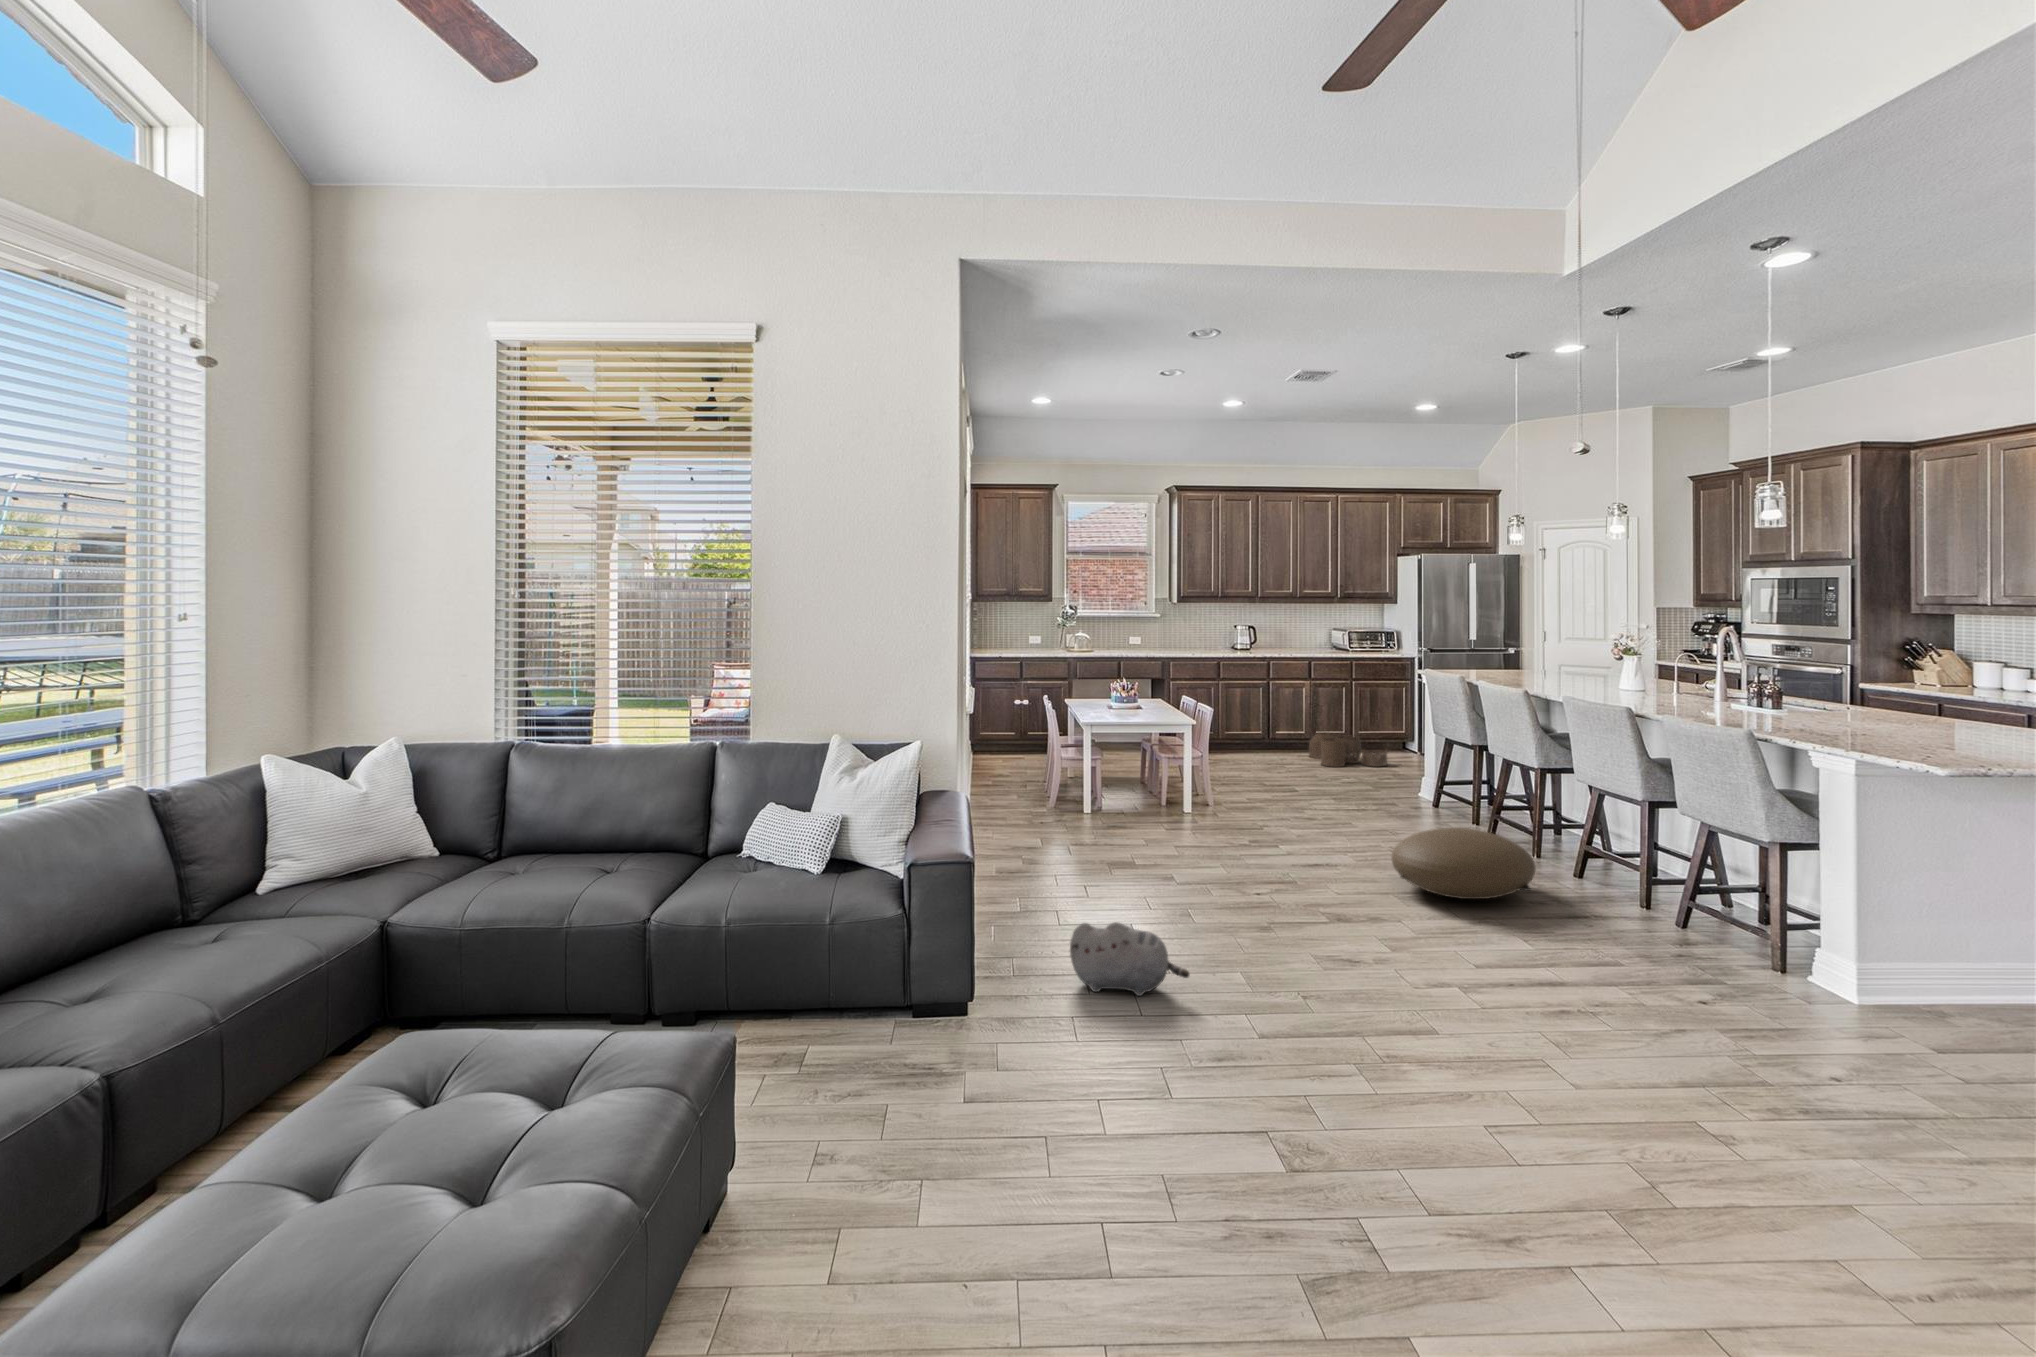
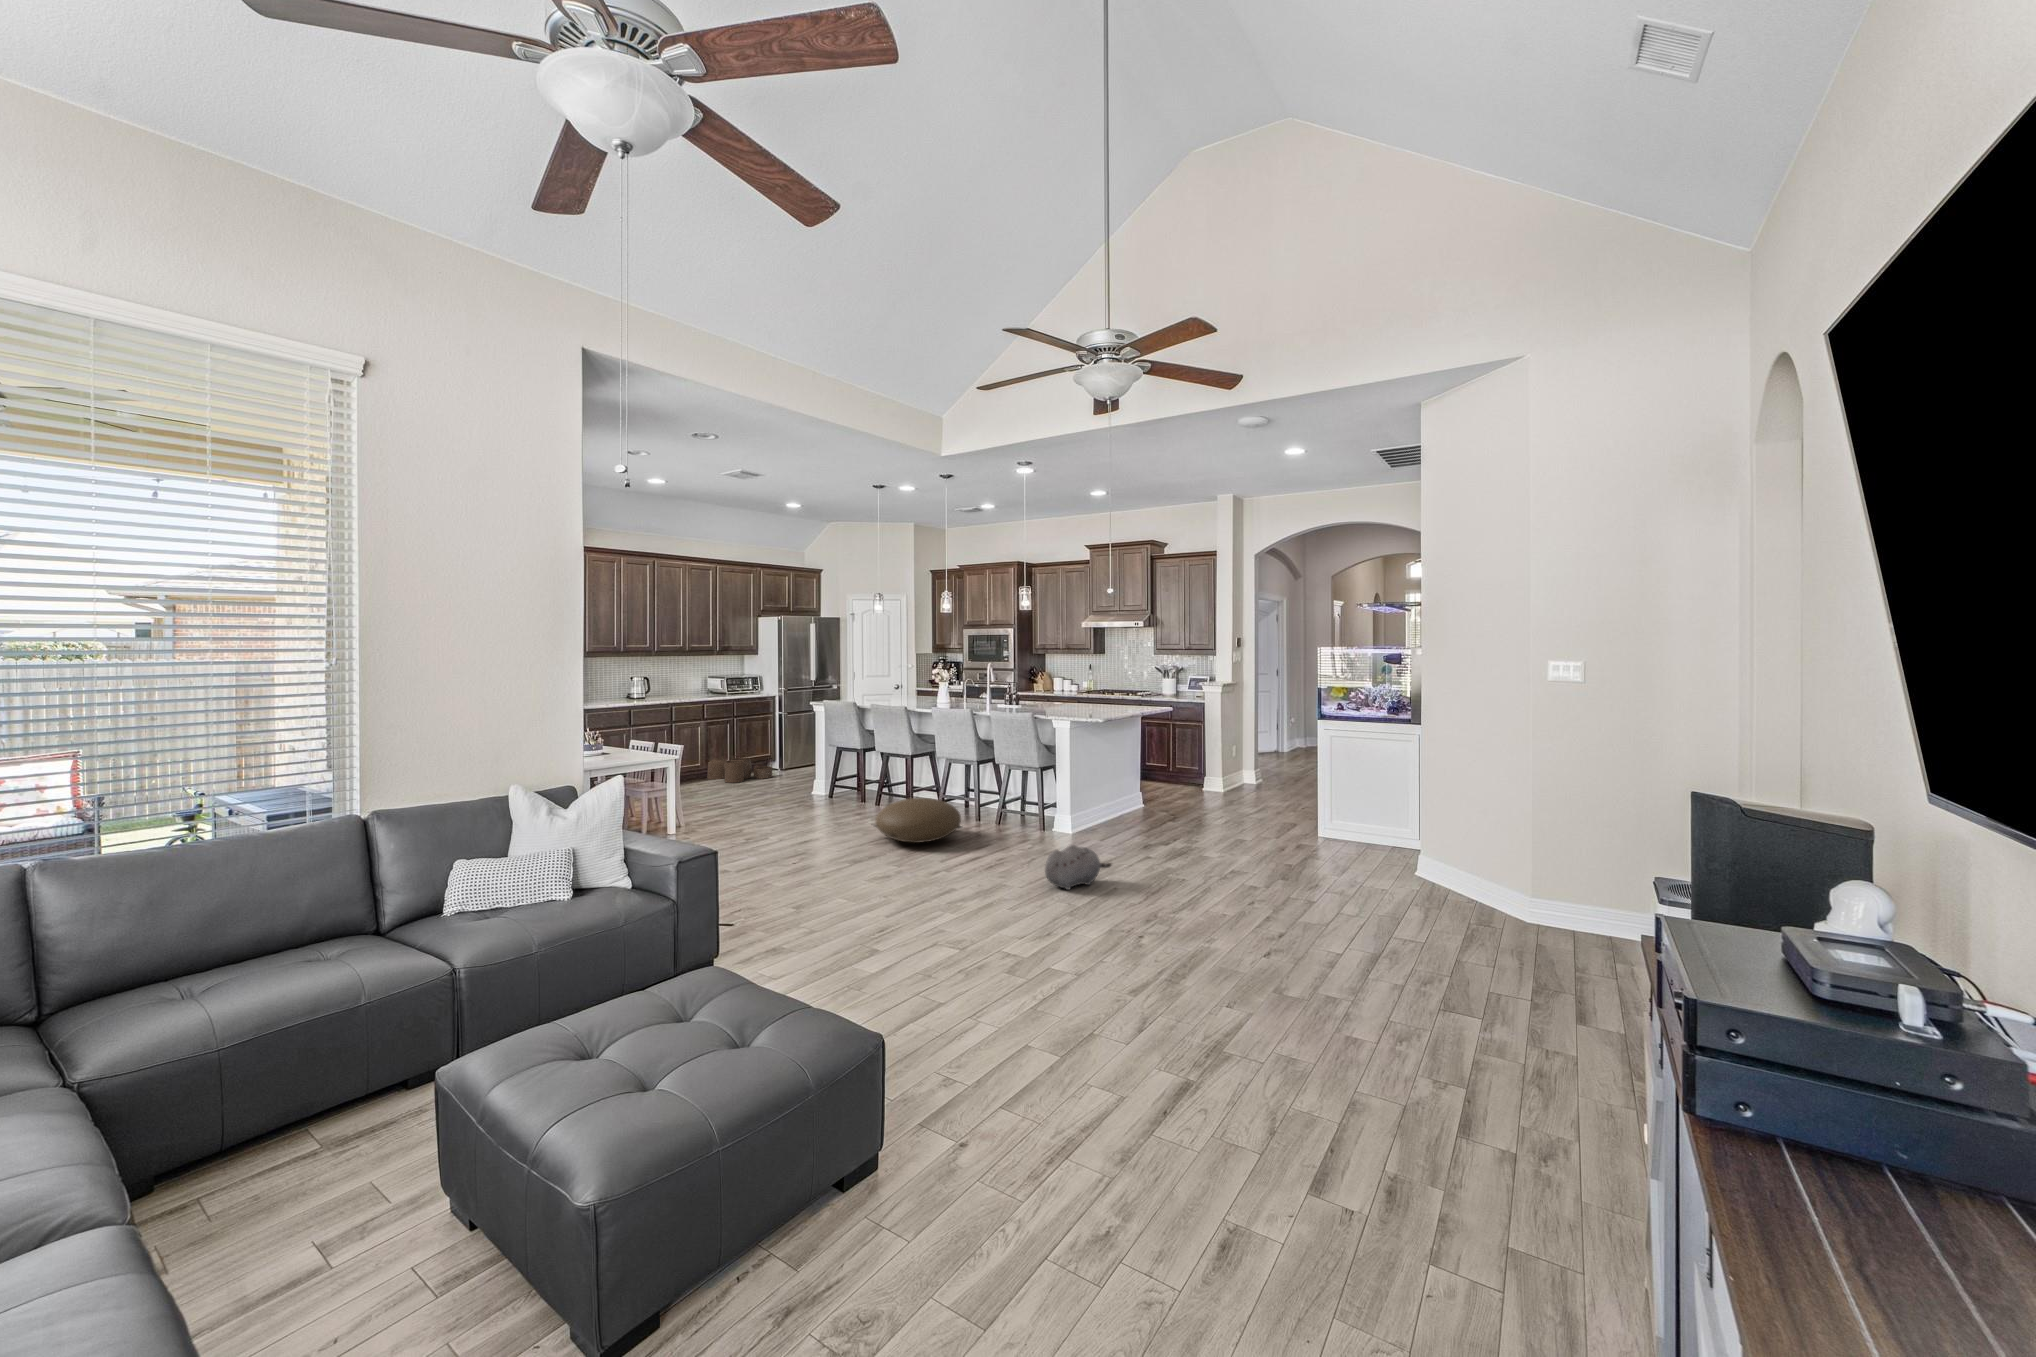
plush toy: present [1070,922,1190,996] -> present [1045,845,1111,890]

